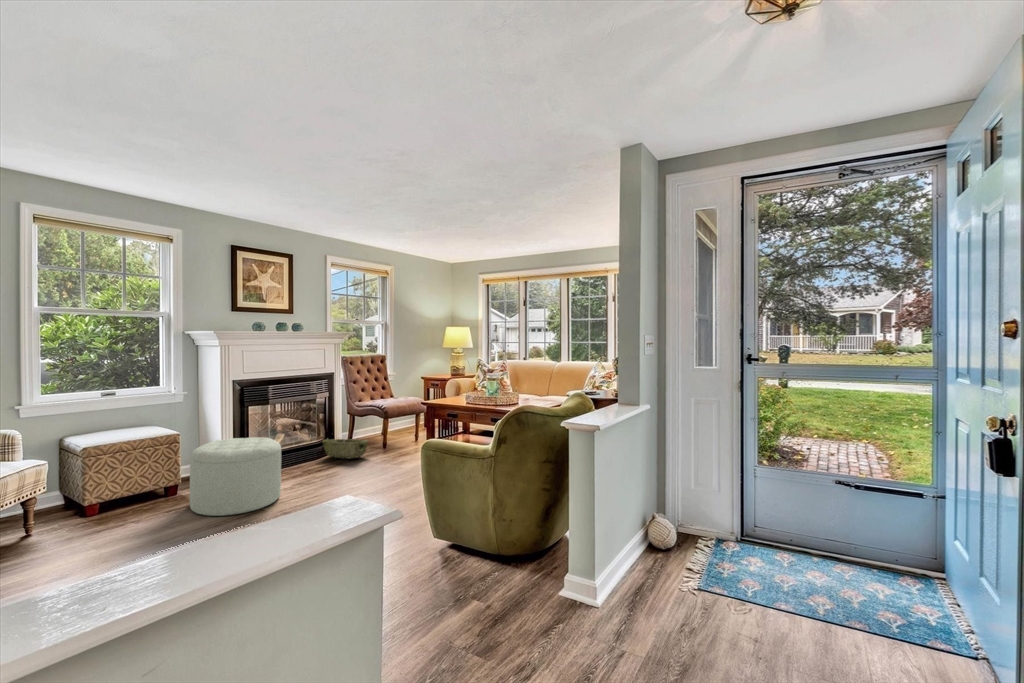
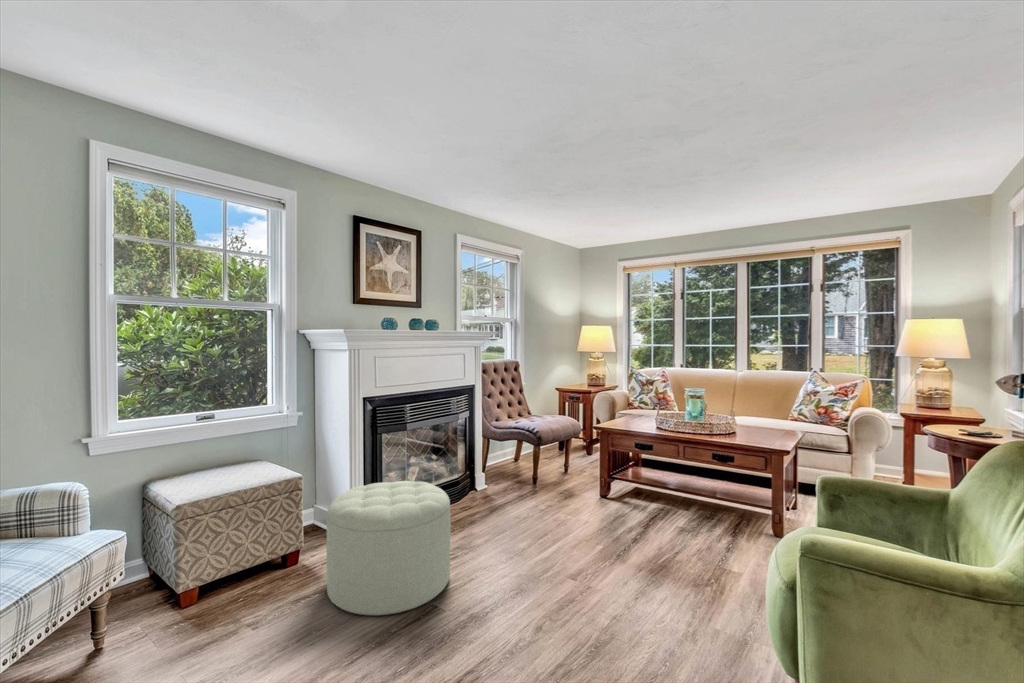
woven basket: present [323,439,368,458] -> none [466,472,525,502]

